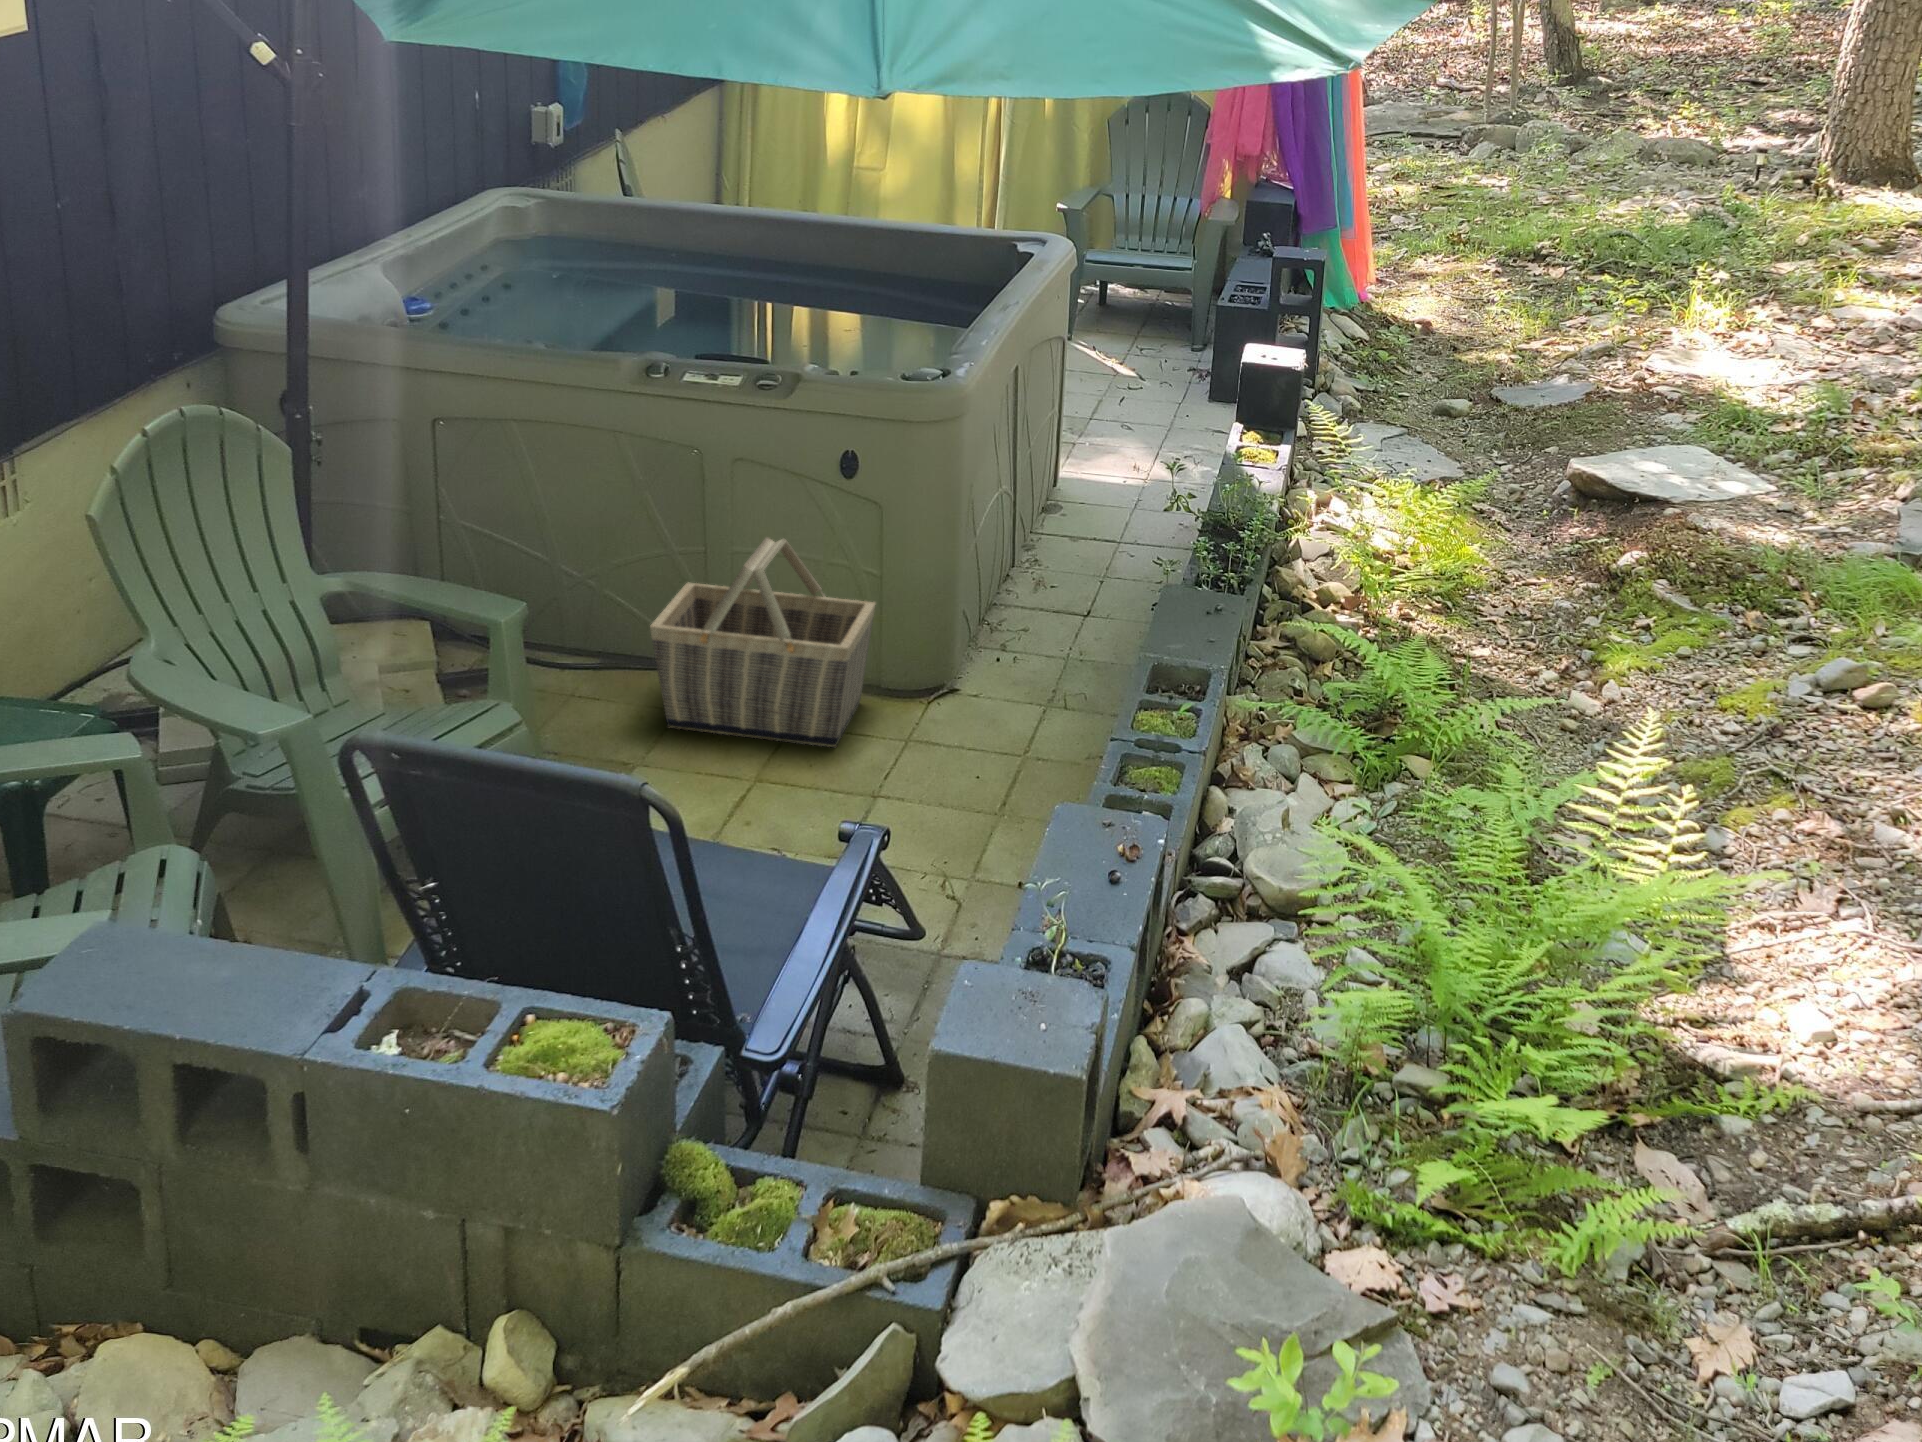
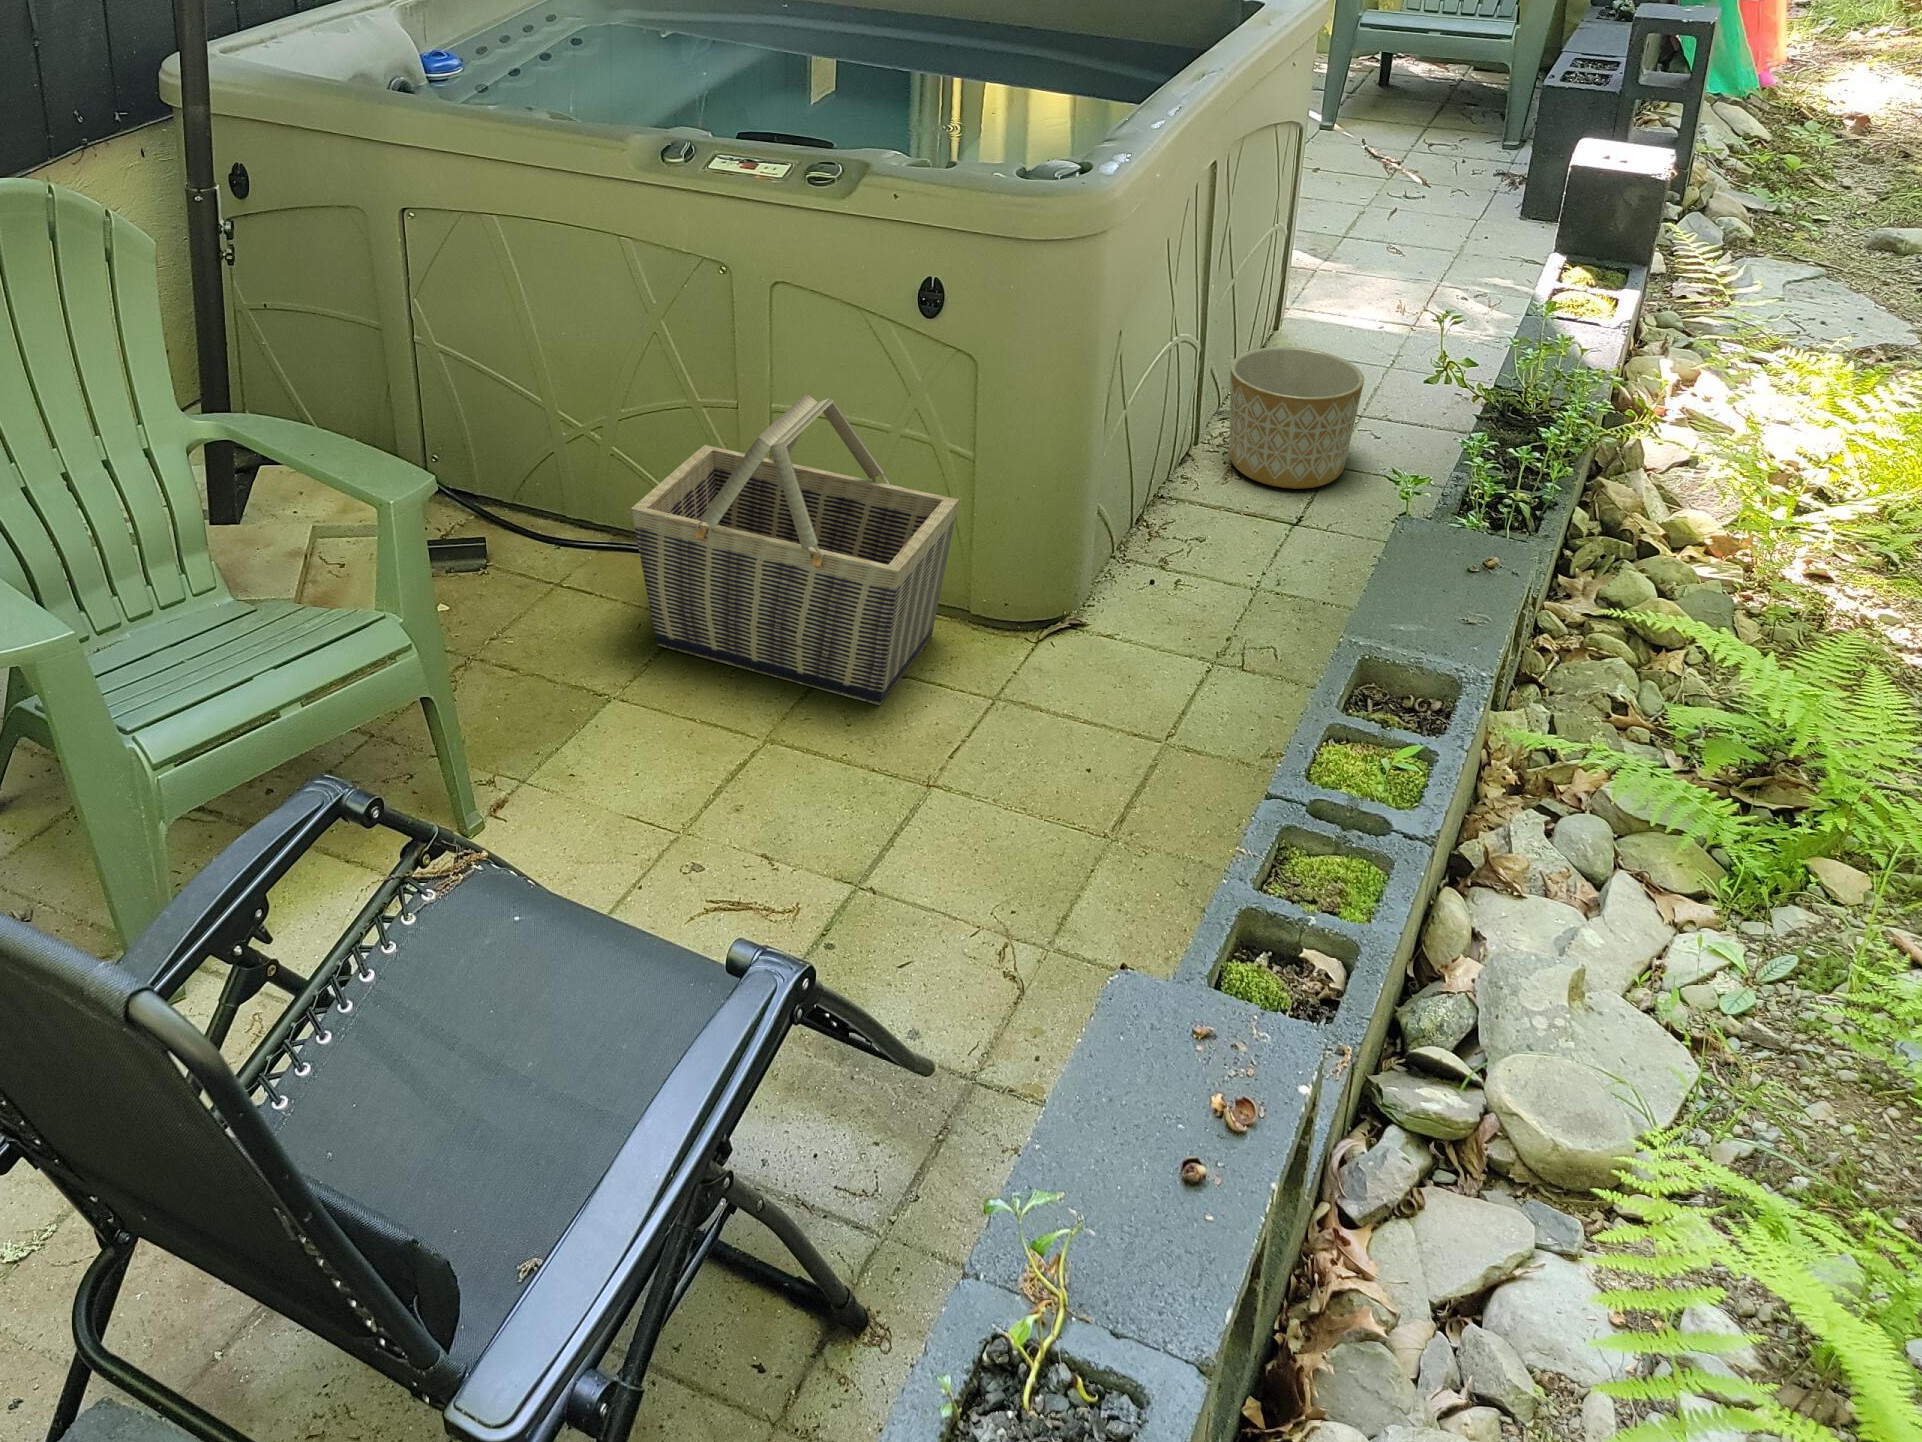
planter: none [1035,493,1124,590] -> present [1229,347,1364,489]

